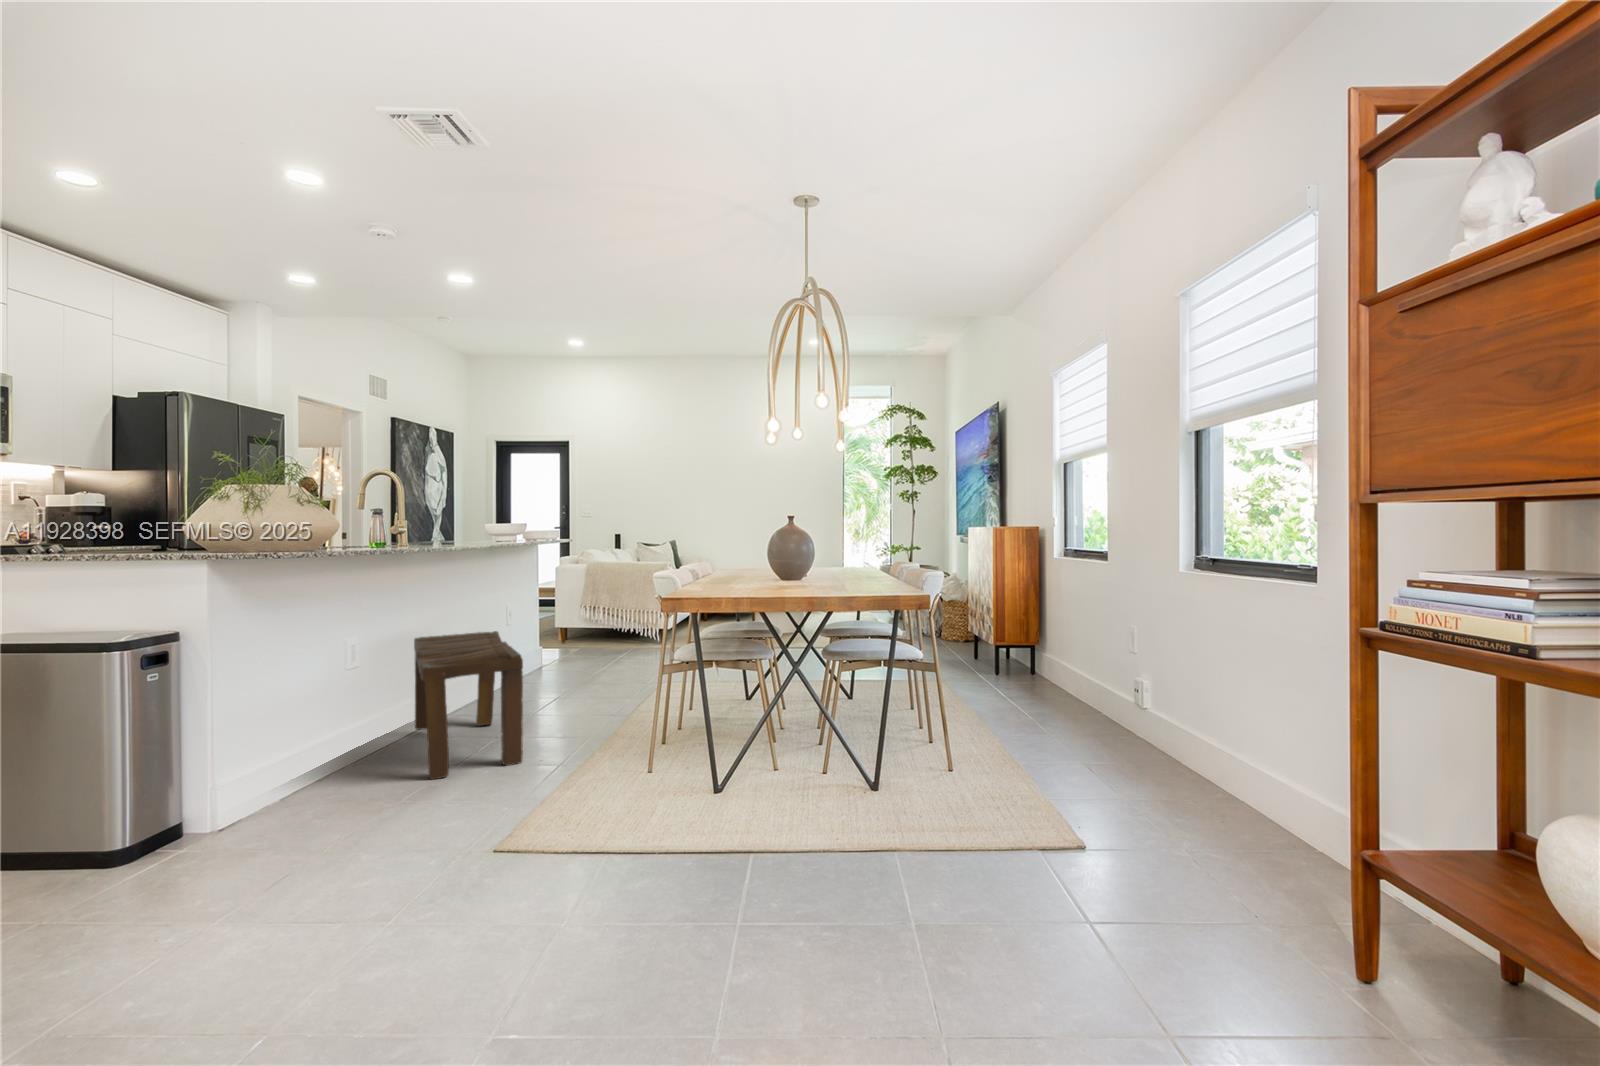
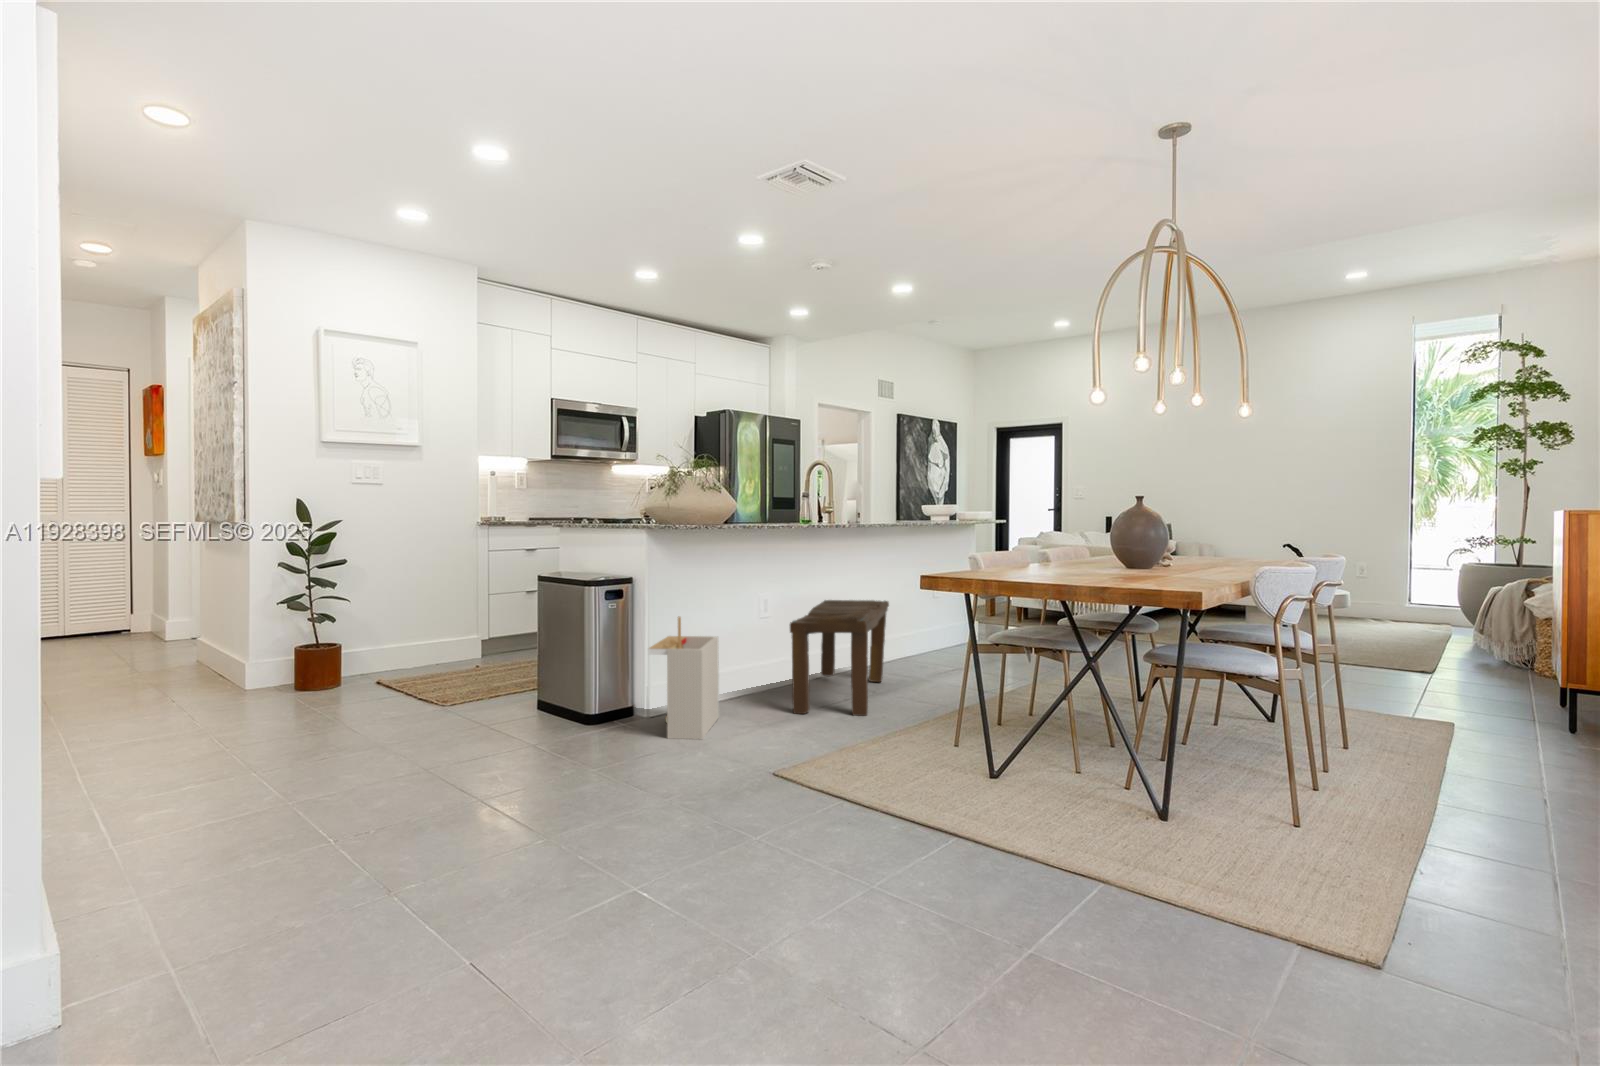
storage bin: none [247,679,344,853] -> present [648,616,719,739]

